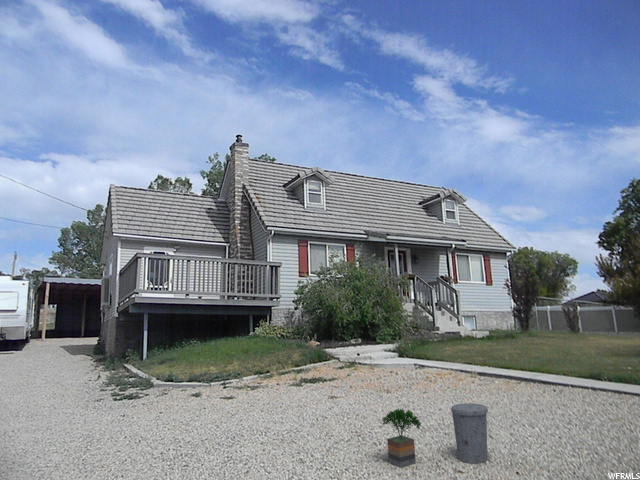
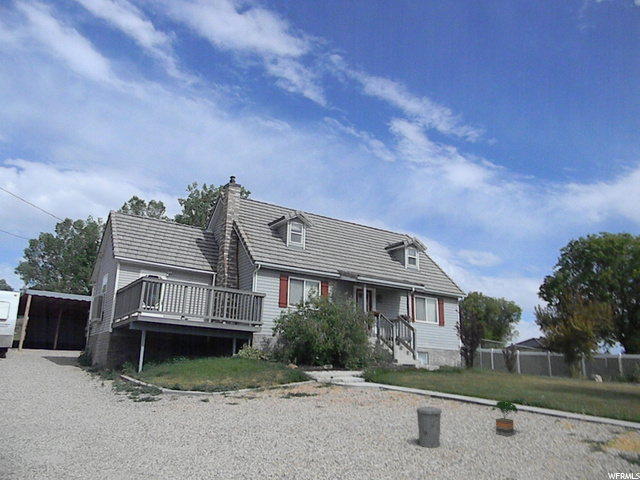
potted tree: present [383,409,421,467] -> present [493,401,518,436]

